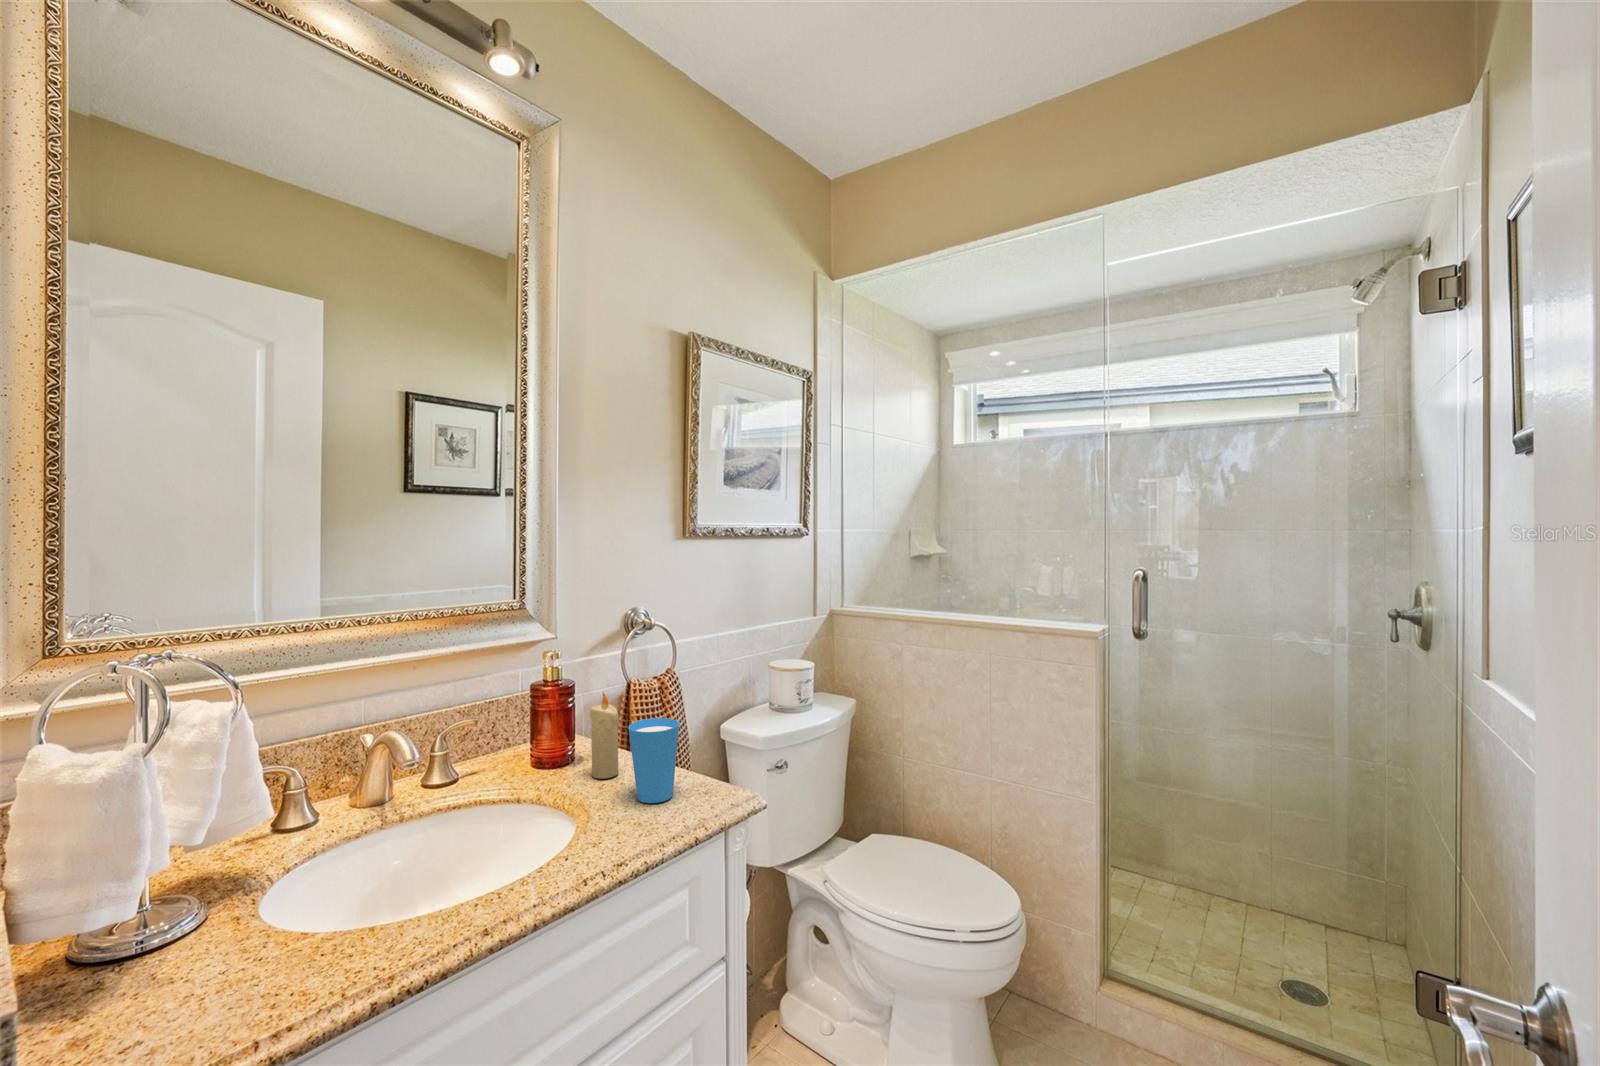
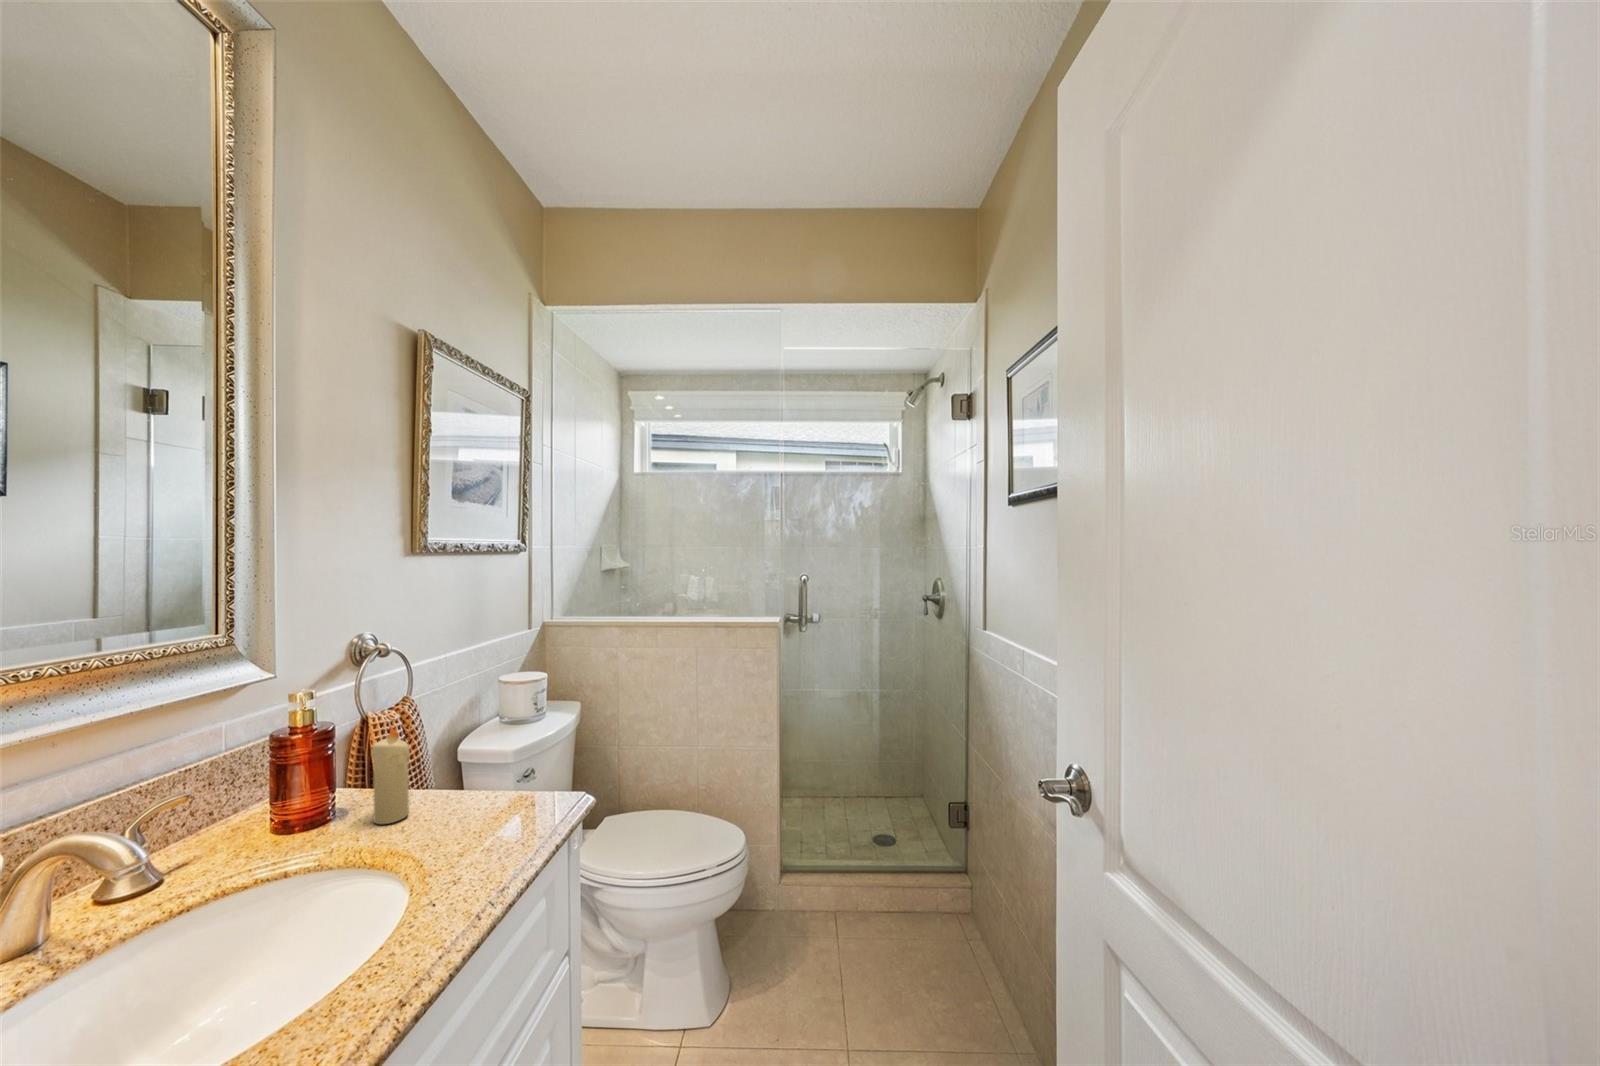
cup: present [628,718,679,803] -> none [447,737,507,830]

